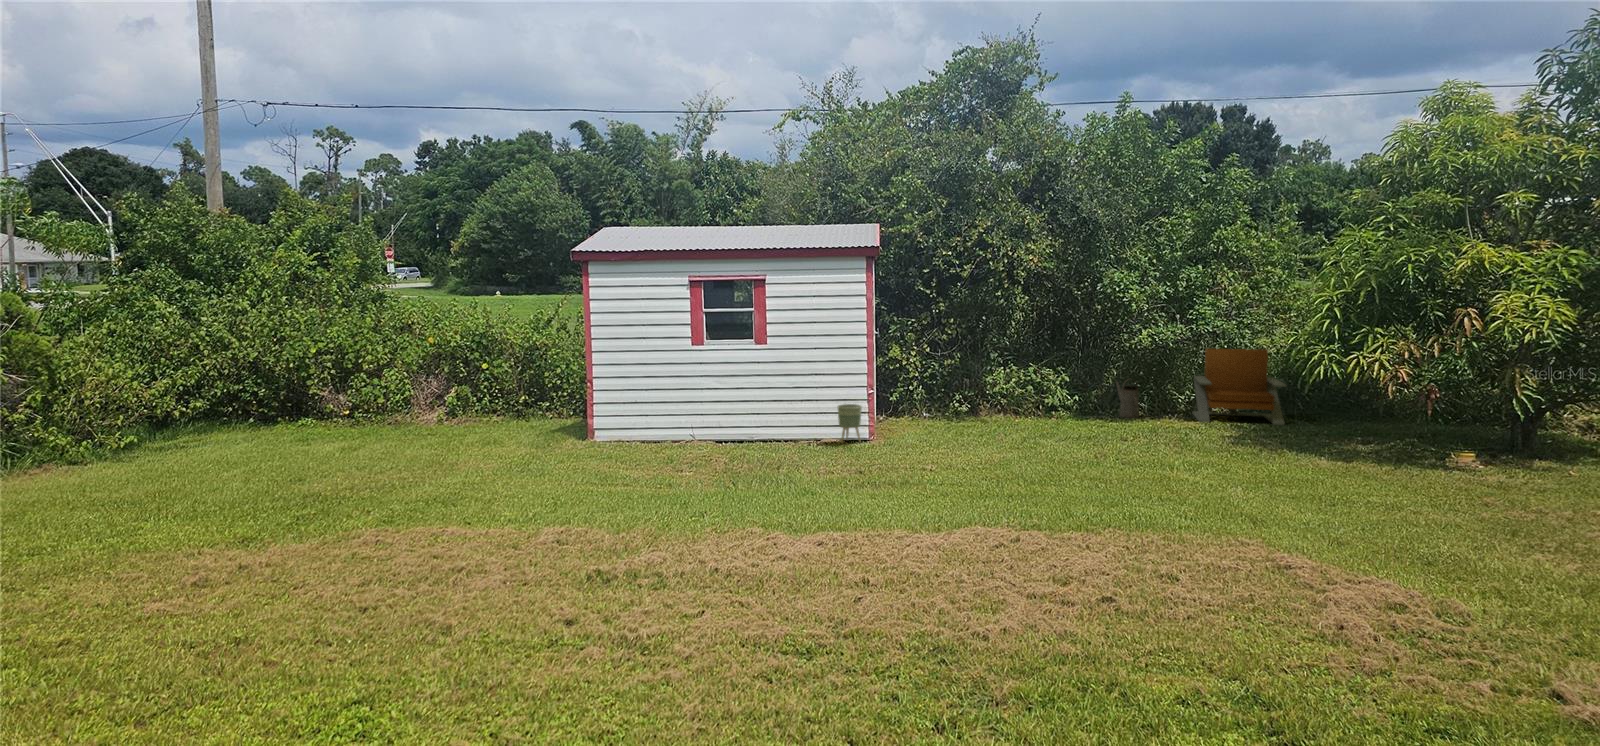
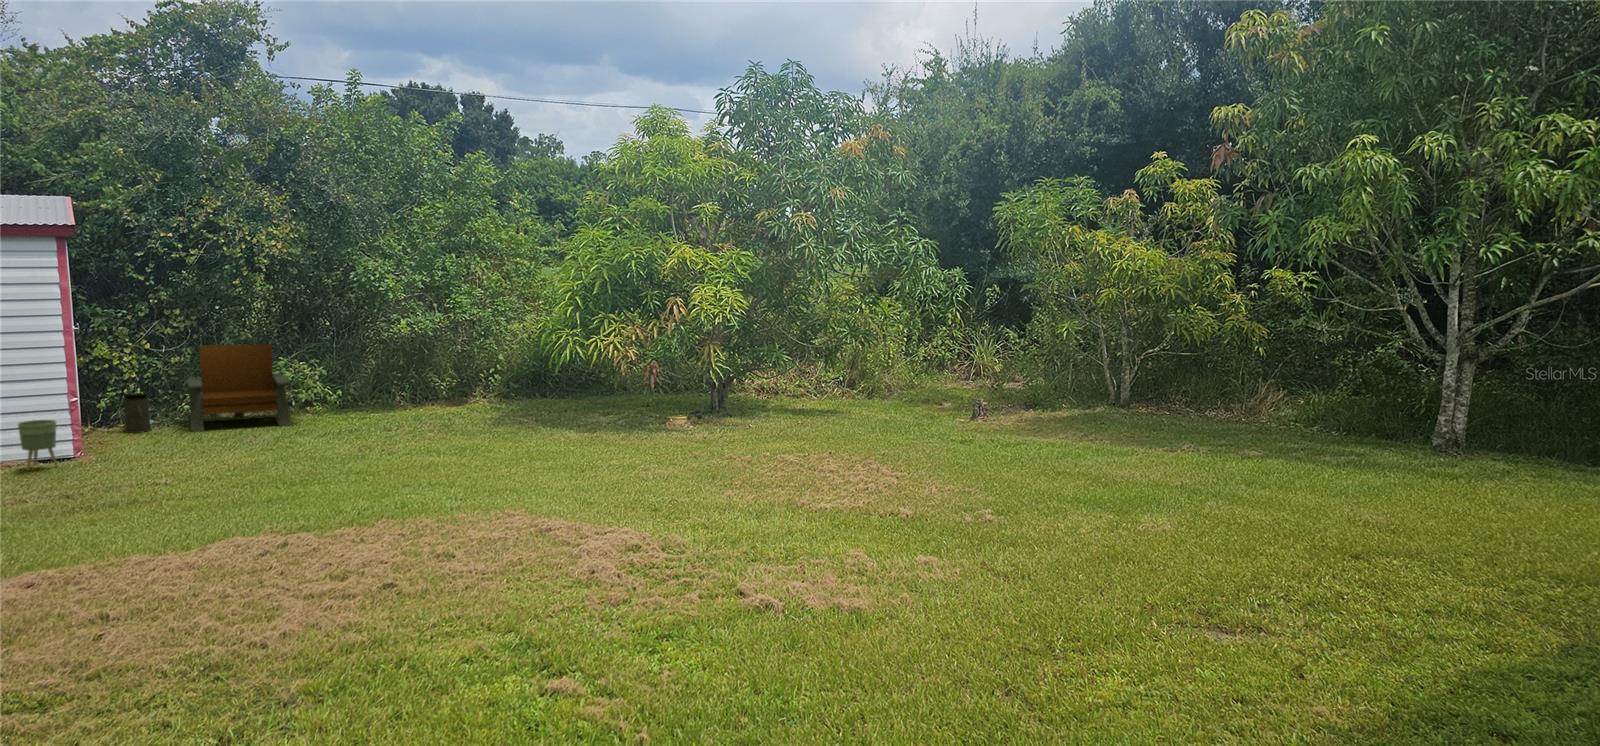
lounge chair: present [1192,348,1286,425] -> present [188,344,291,432]
watering can: present [1116,382,1139,418] -> present [124,388,152,433]

